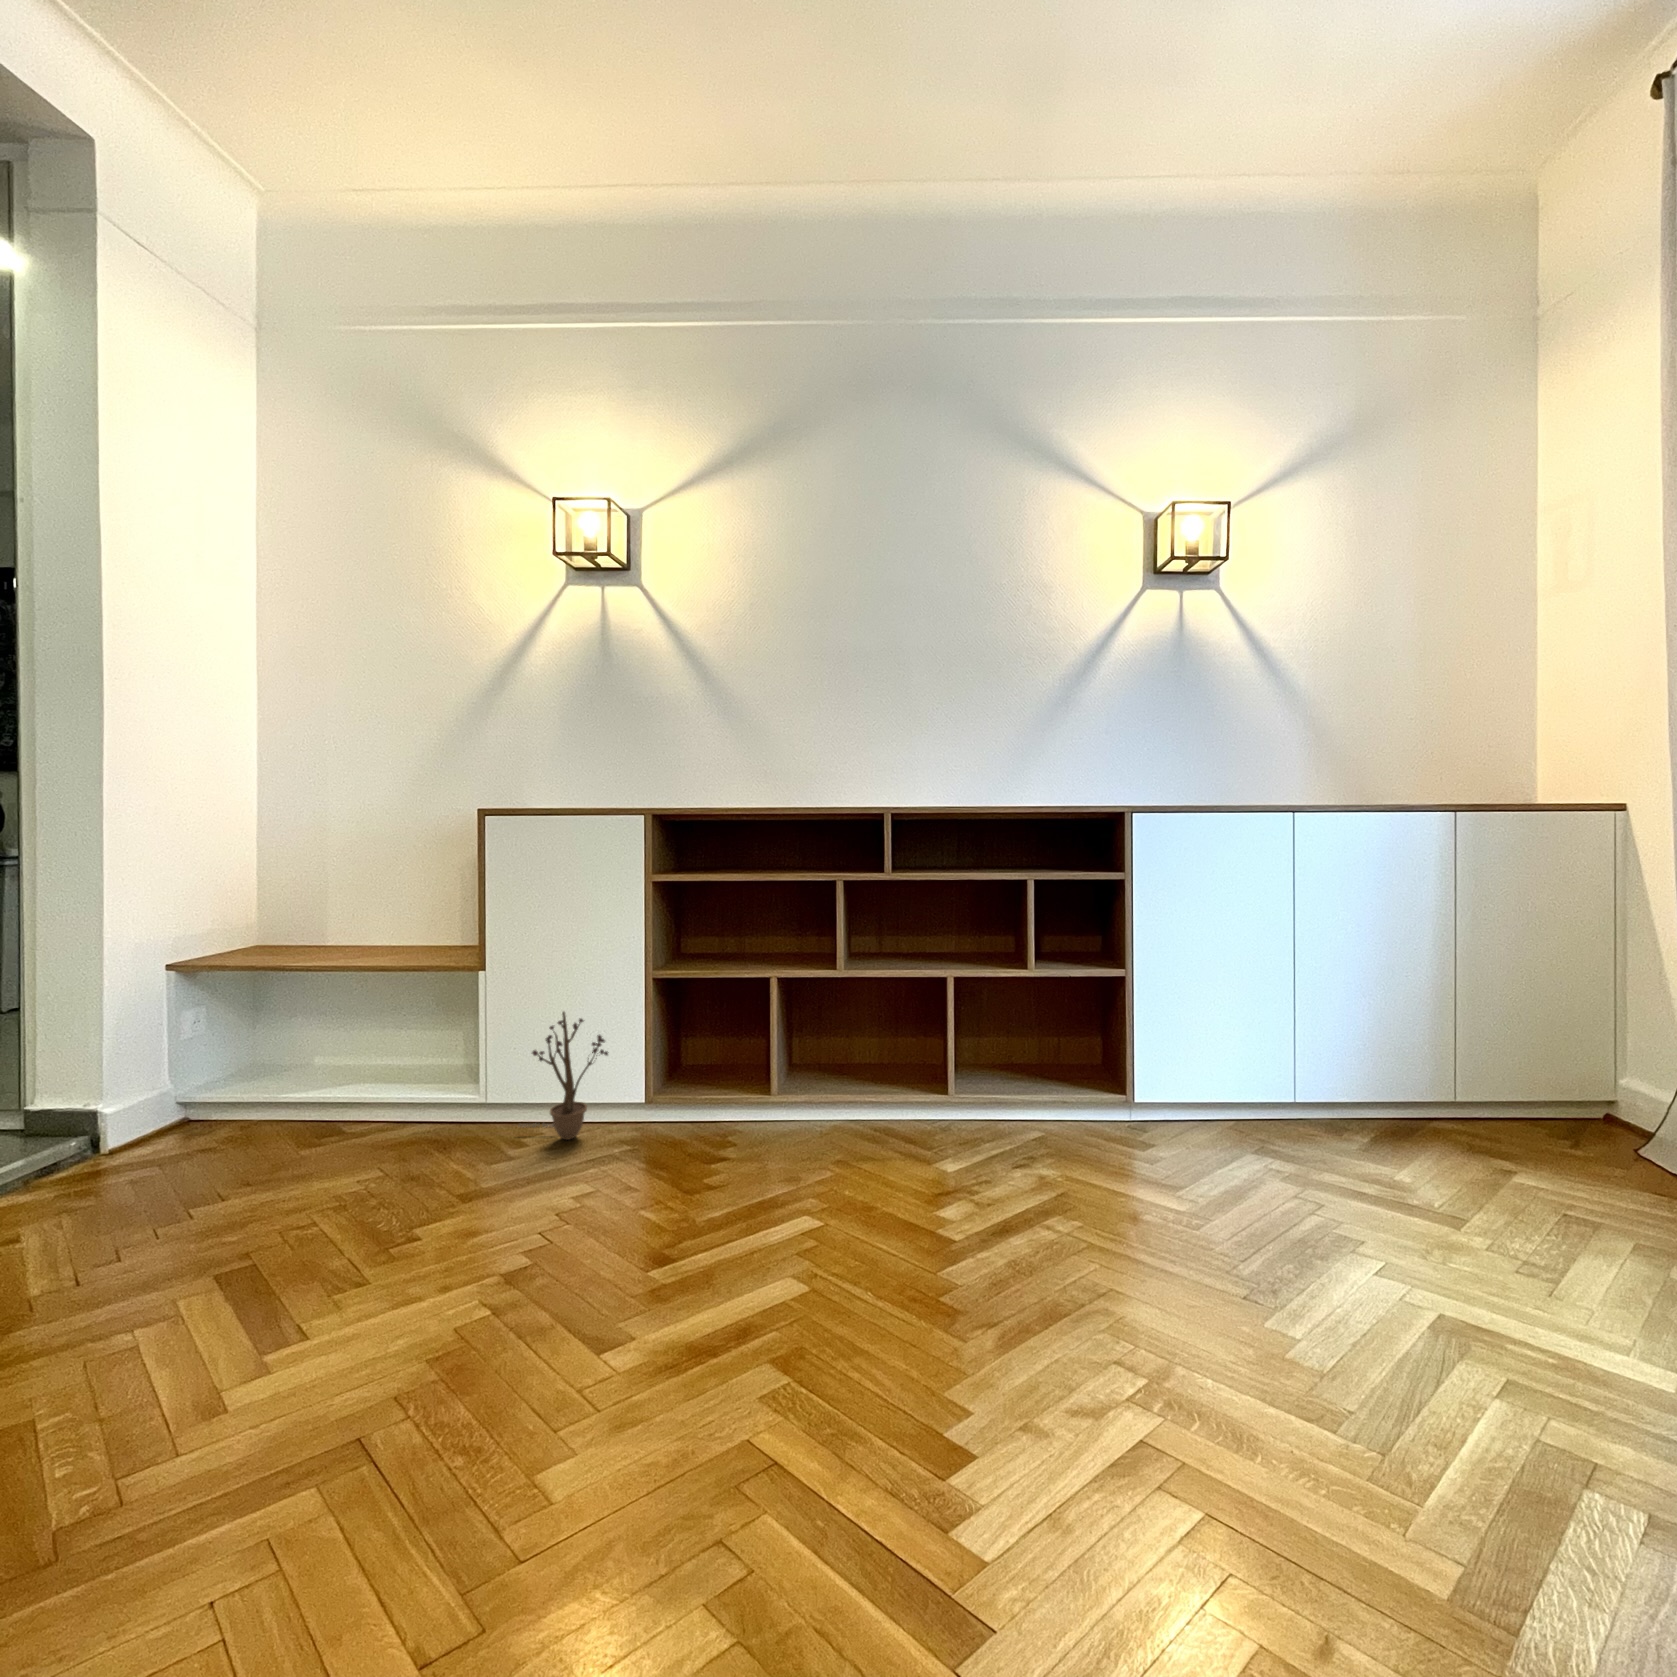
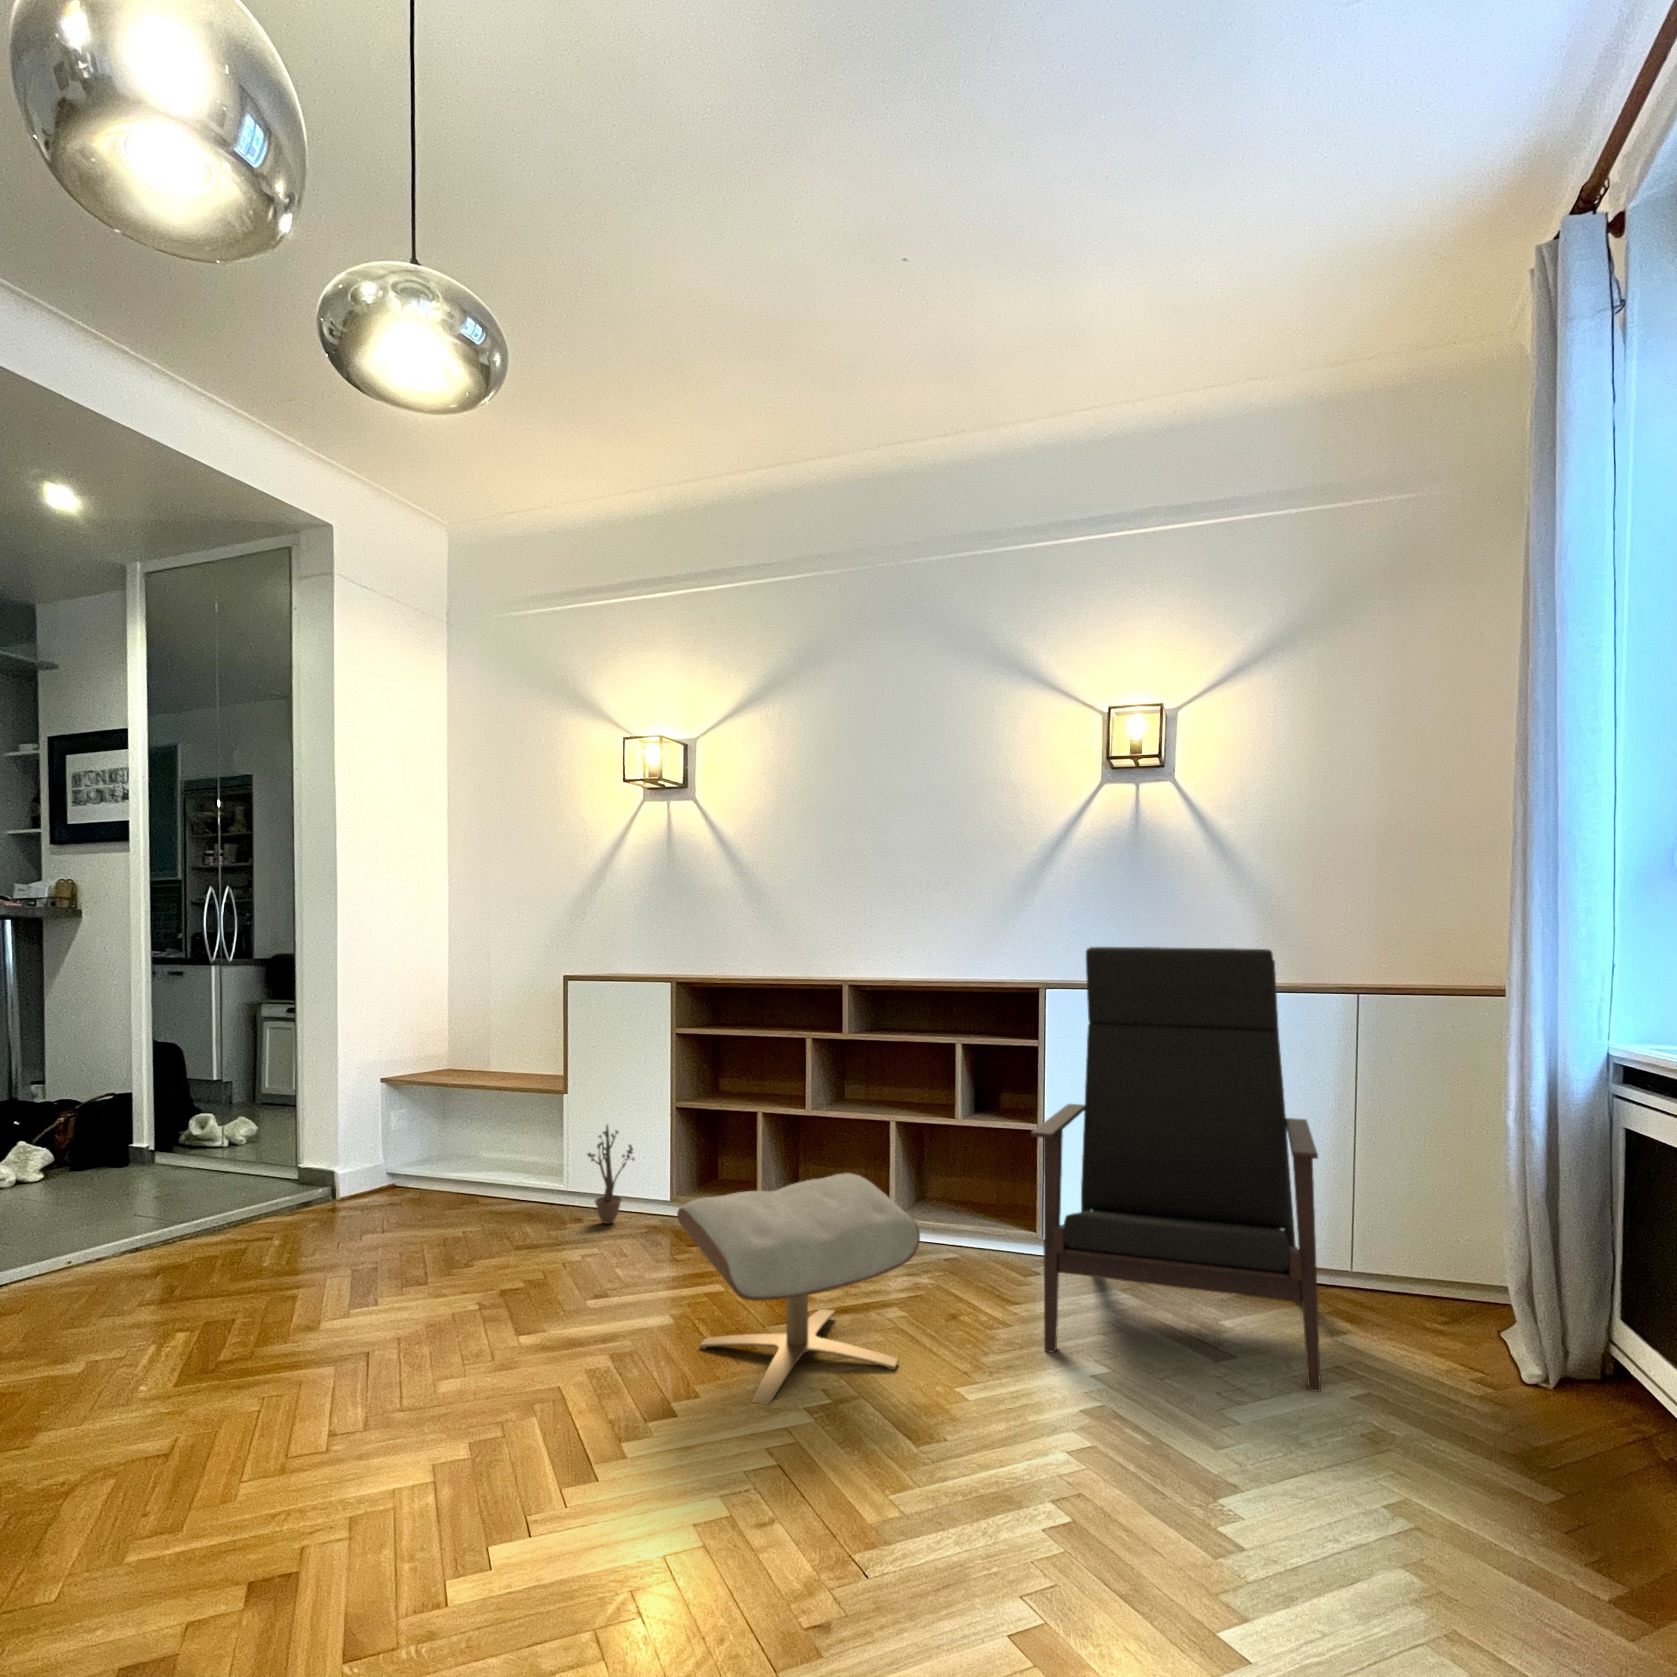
lounge chair: none [1202,768,1649,1256] -> present [1031,947,1321,1392]
ottoman: none [867,1060,1193,1435] -> present [677,1173,920,1405]

